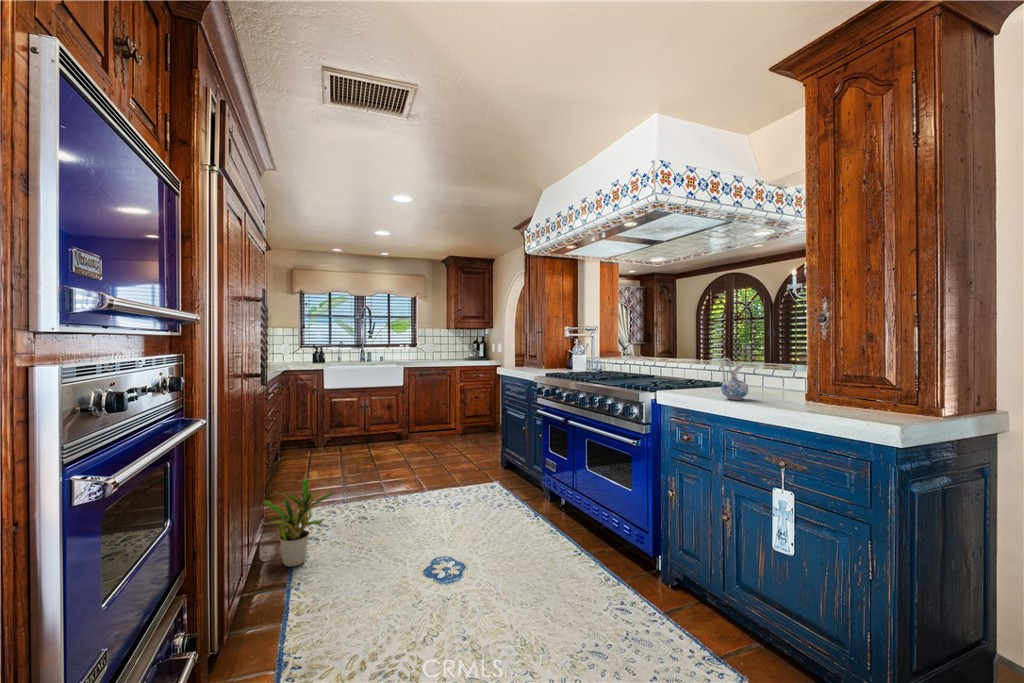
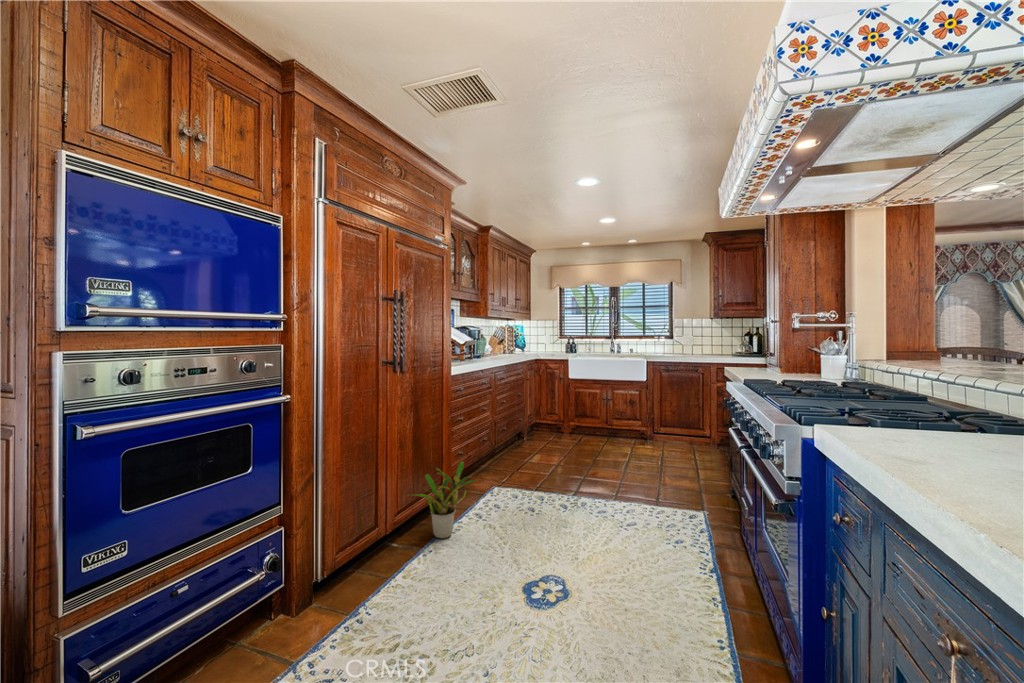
ceramic pitcher: present [721,358,748,400] -> none [907,375,975,463]

